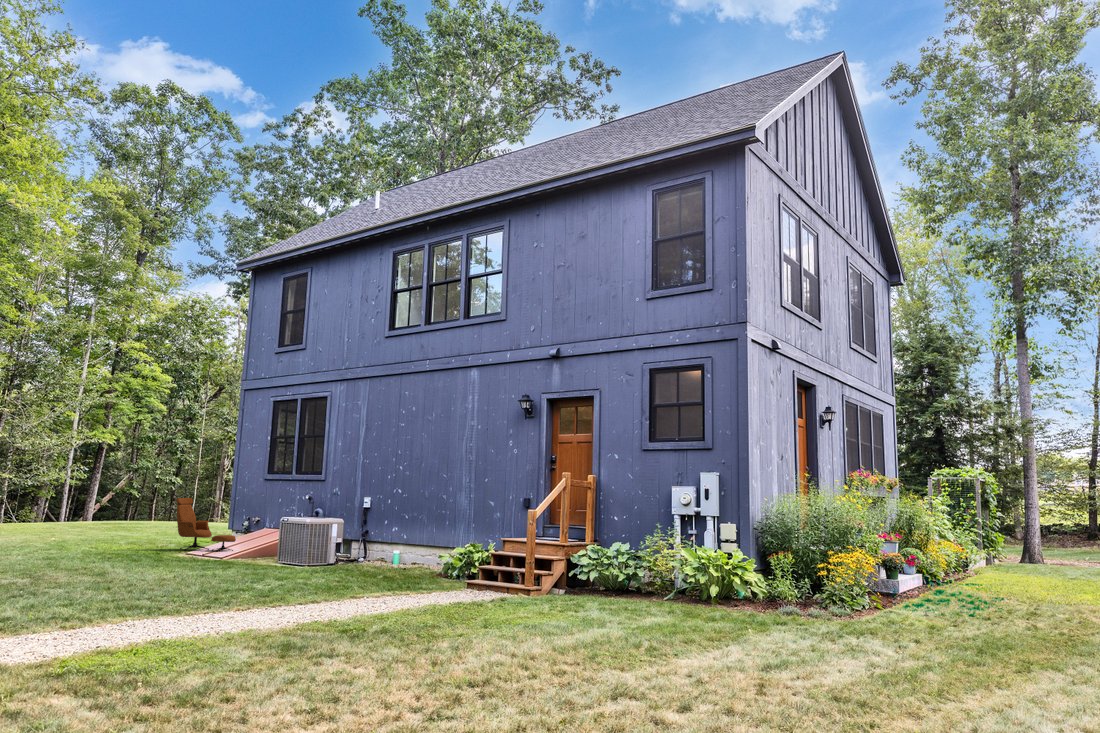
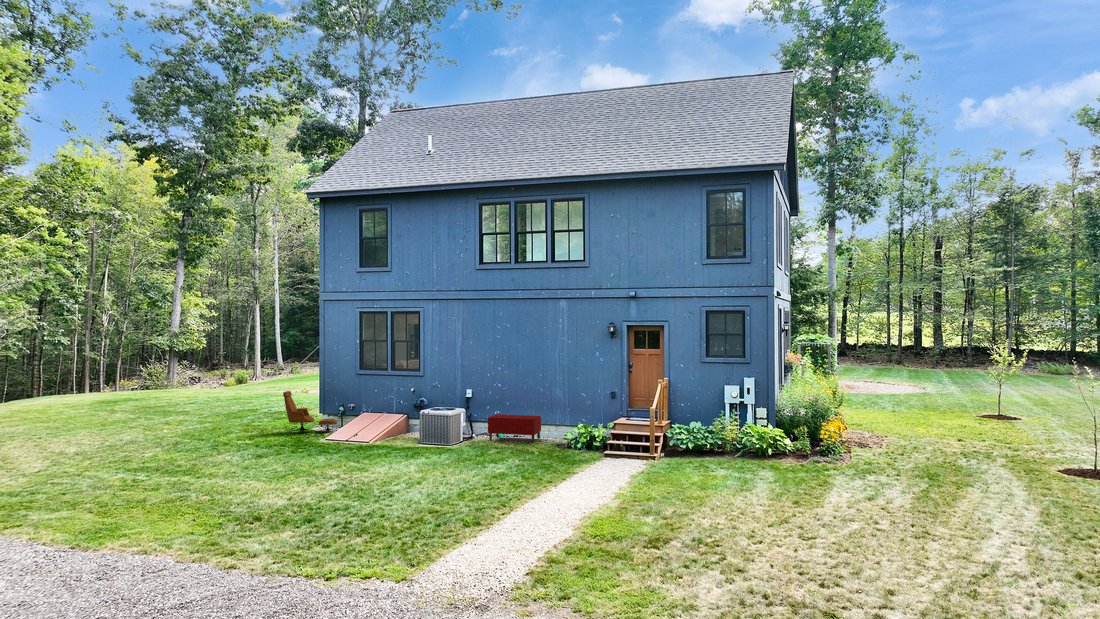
bench: none [367,532,441,571] -> present [488,414,541,443]

